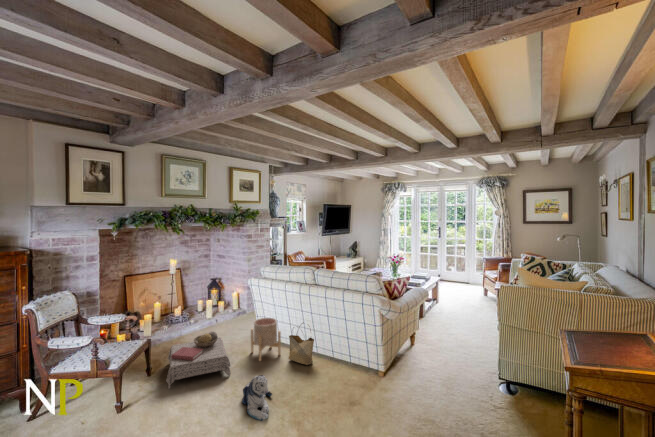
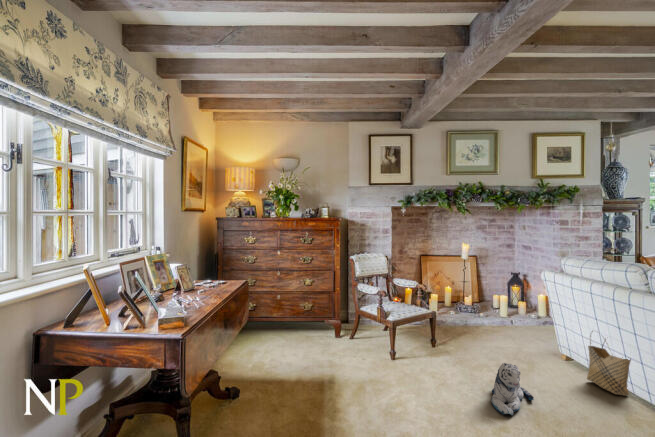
planter: present [251,318,281,361] -> none [536,317,579,373]
ottoman: present [166,331,231,389] -> none [428,315,502,368]

